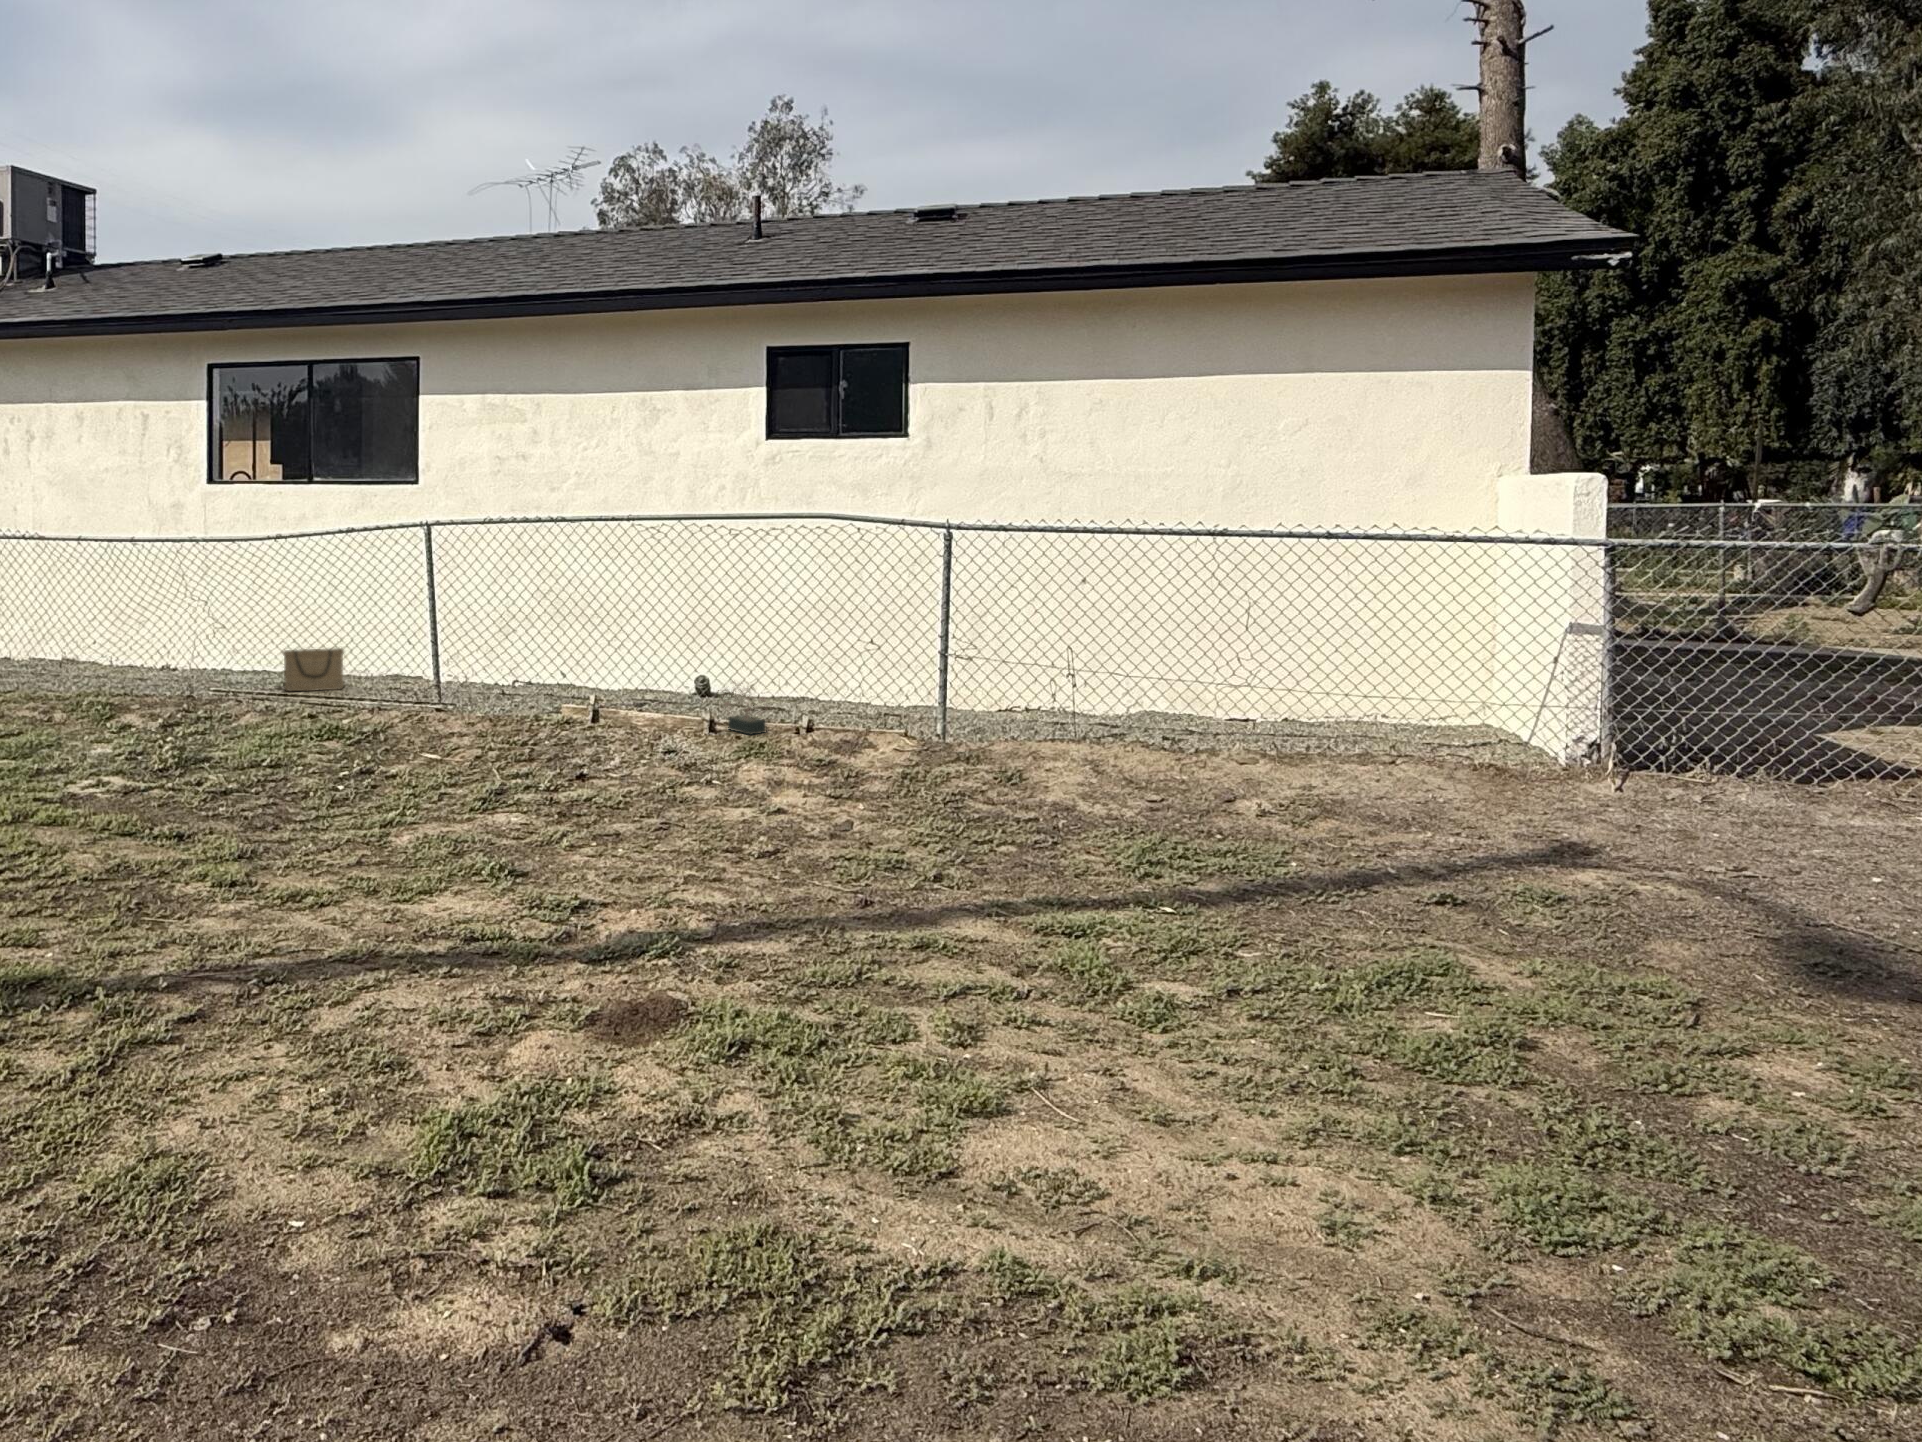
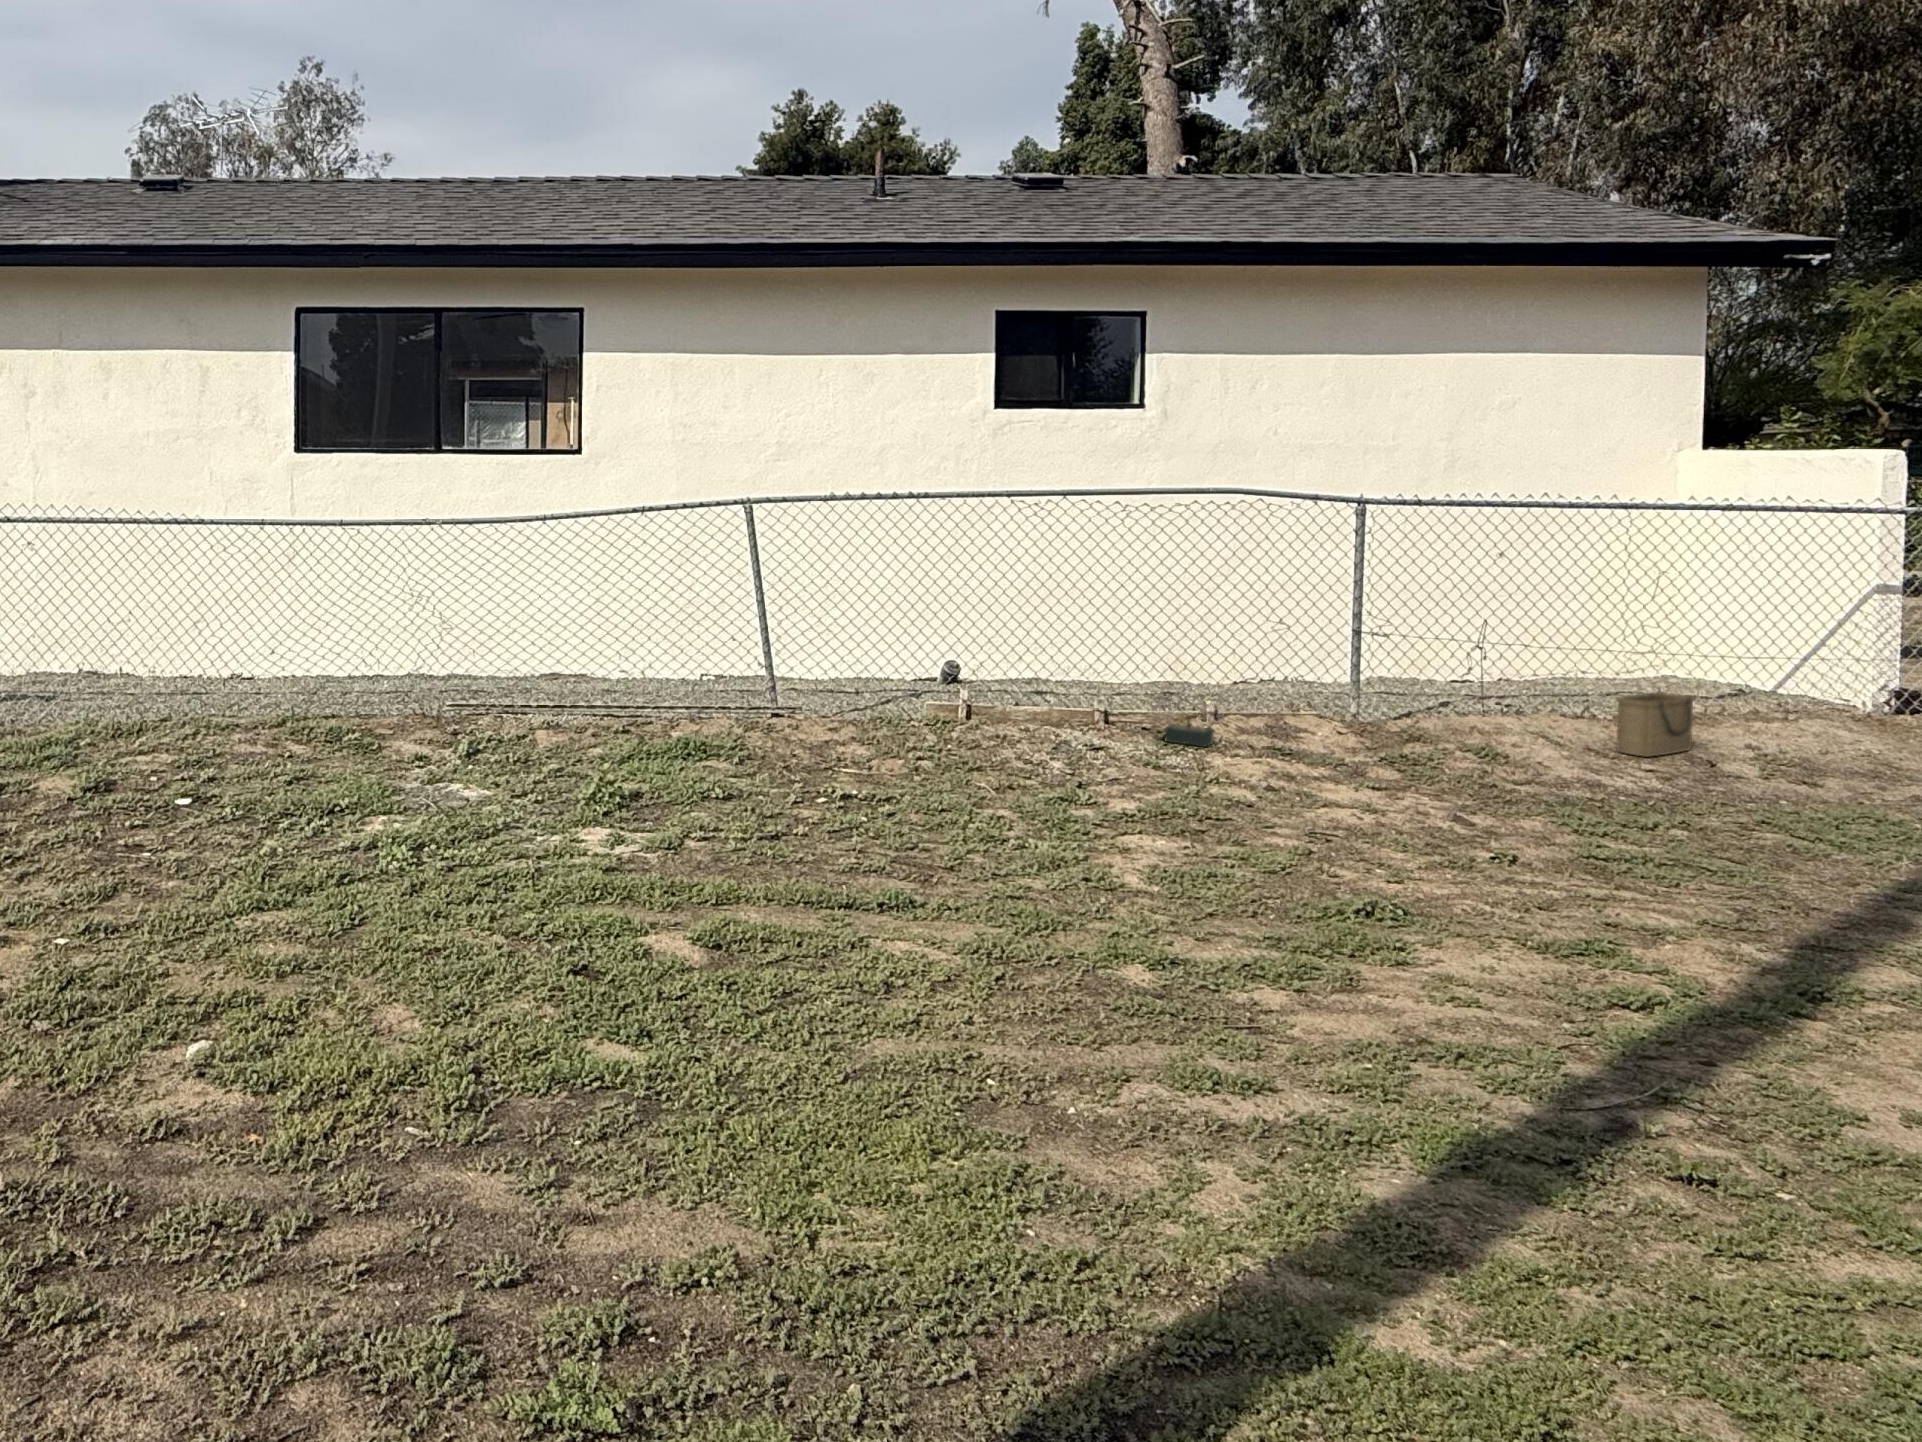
basket: present [283,648,344,691] -> present [1616,692,1695,757]

